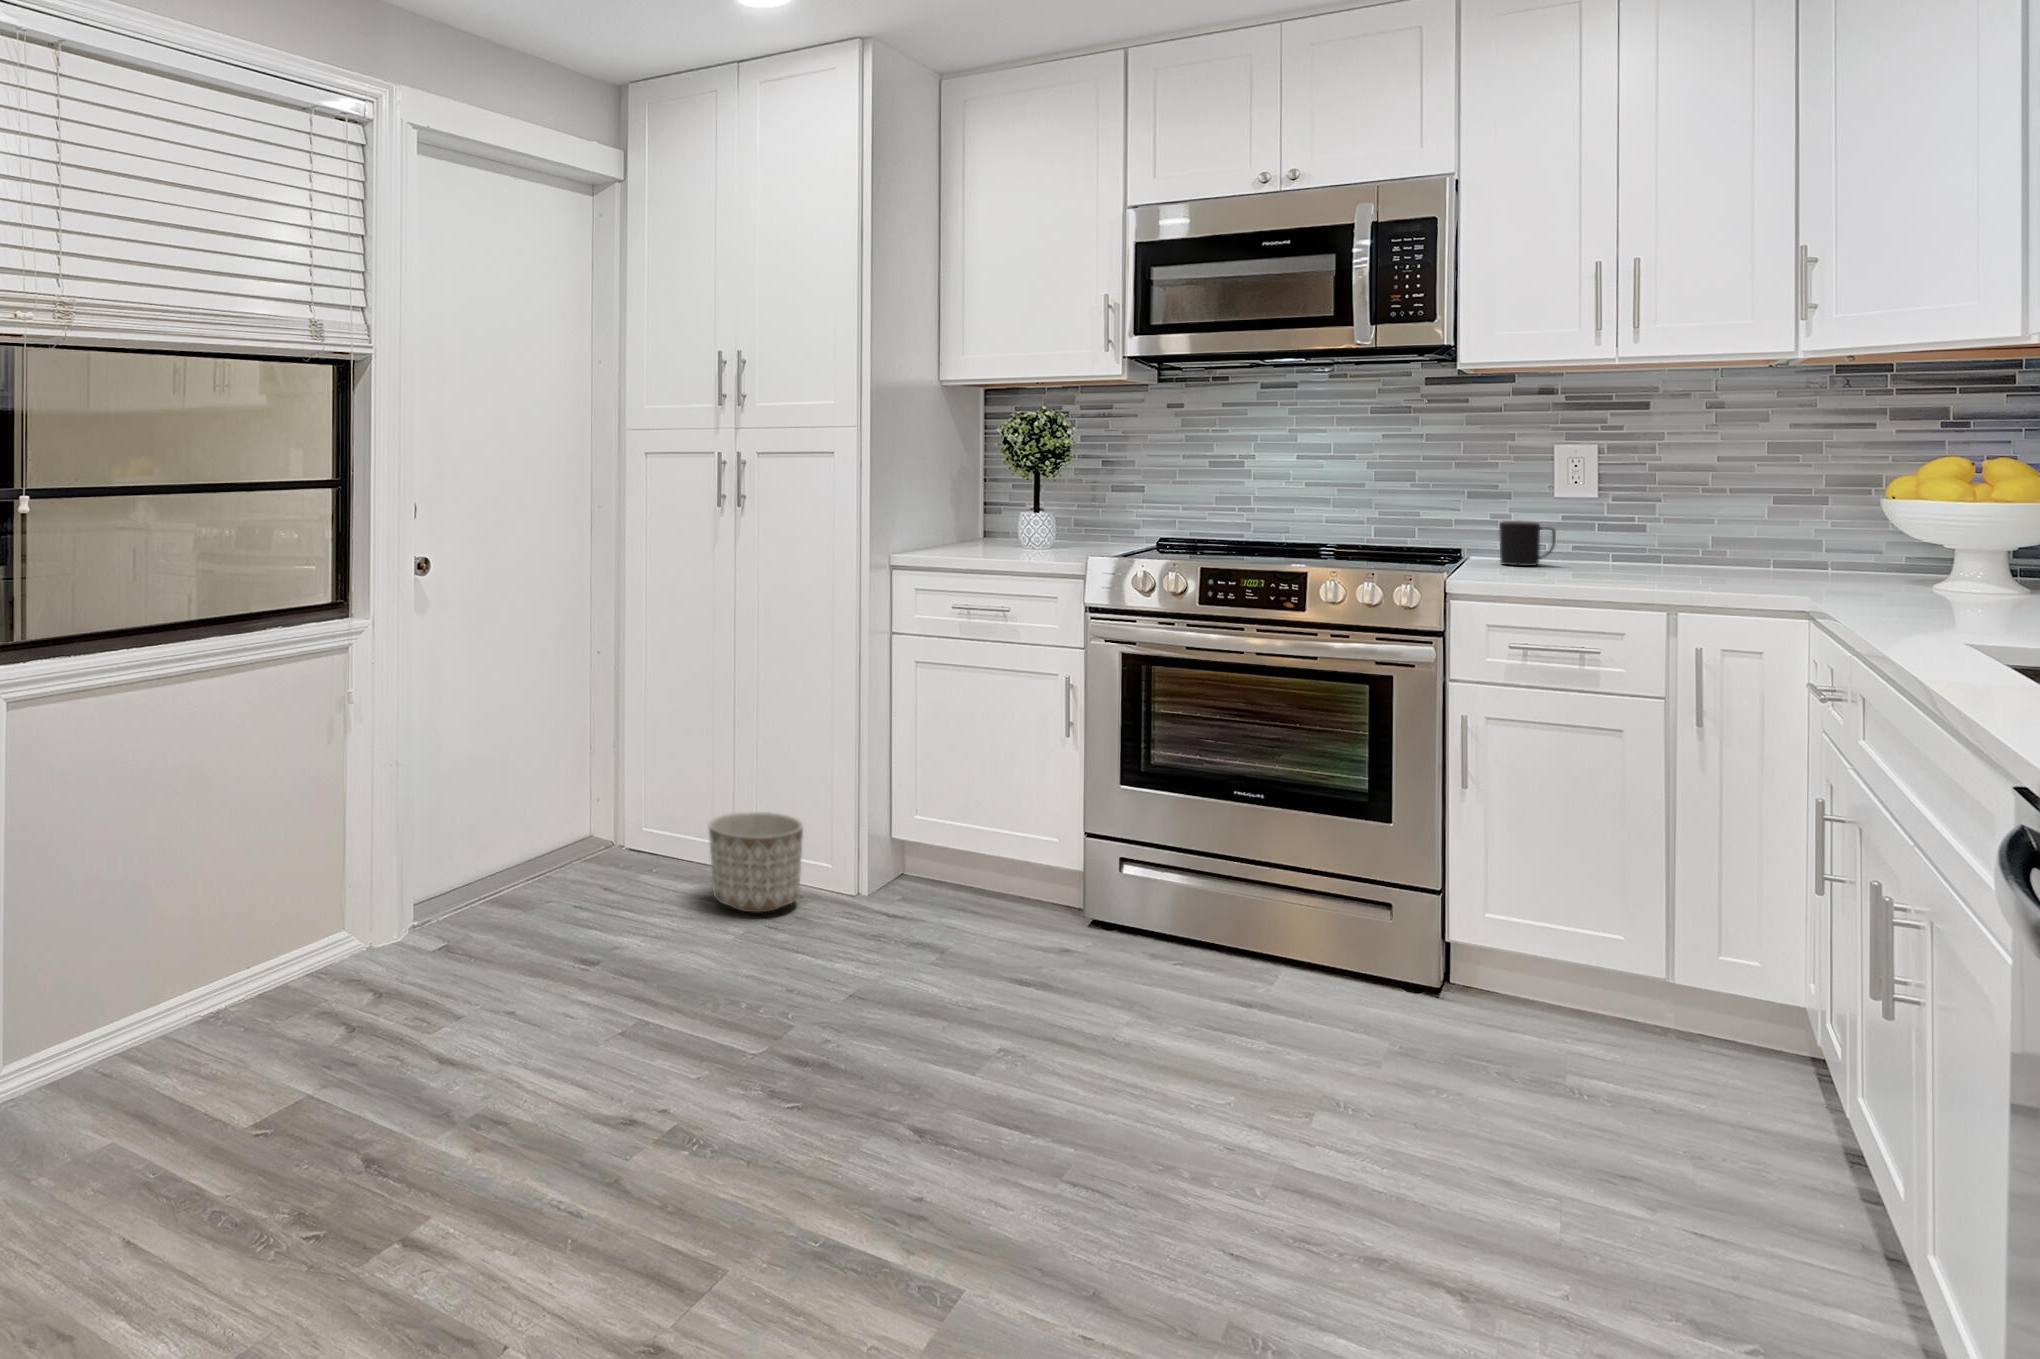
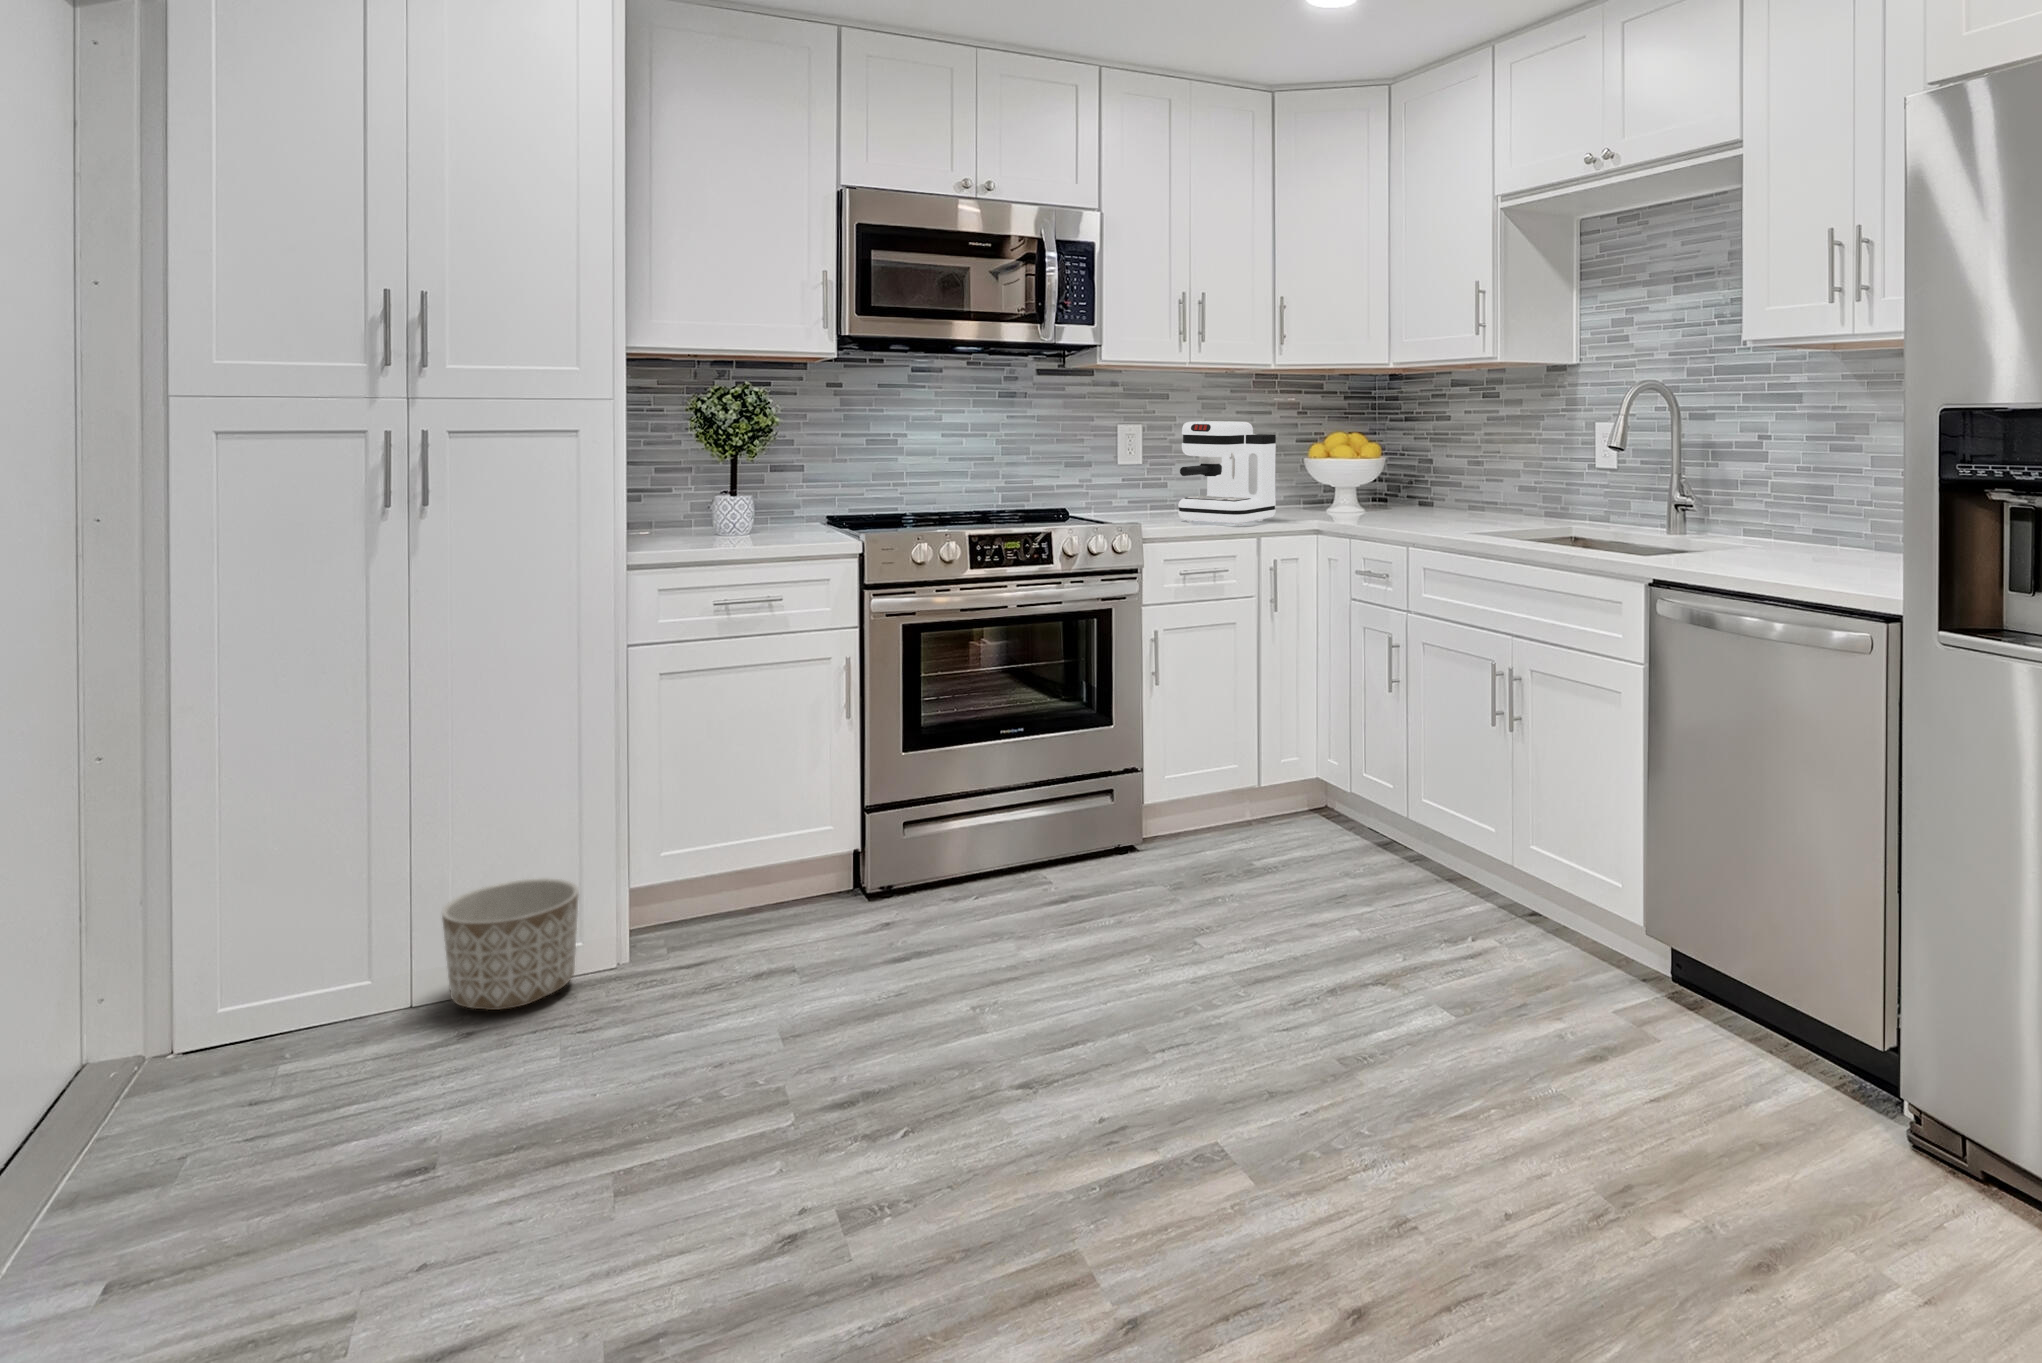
coffee maker: none [1537,434,1738,585] -> present [1178,421,1276,525]
mug: present [1499,521,1556,566] -> none [1113,482,1149,515]

